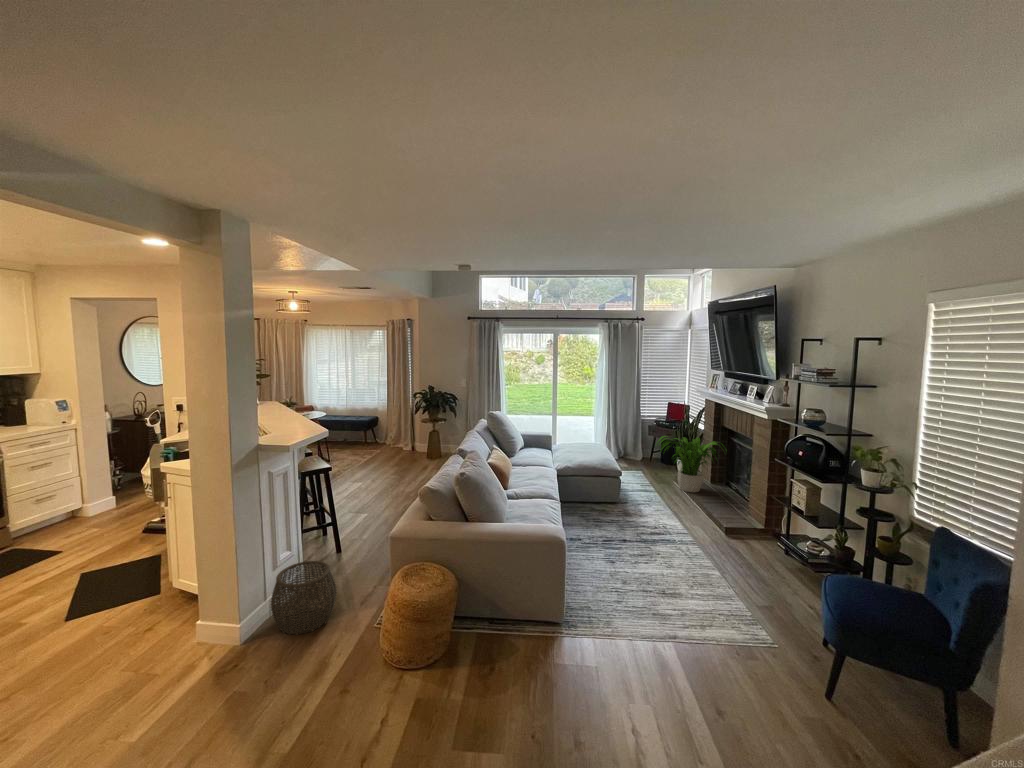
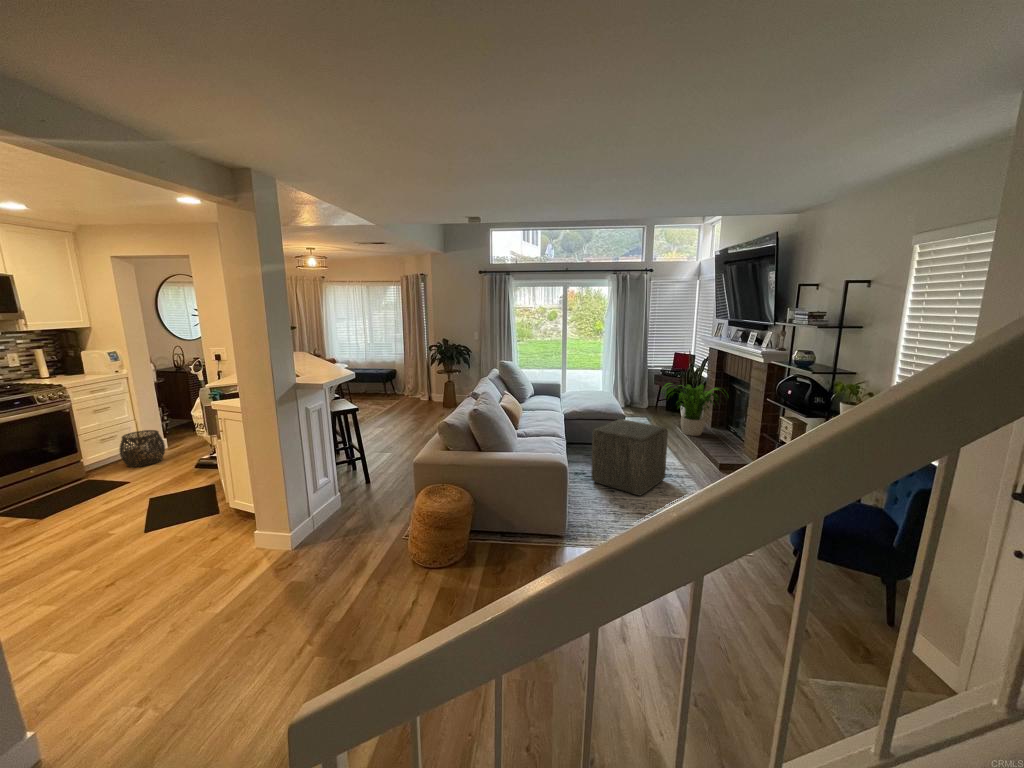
ottoman: none [588,478,670,567] -> present [591,419,668,495]
woven basket: present [271,561,337,635] -> present [120,430,165,467]

